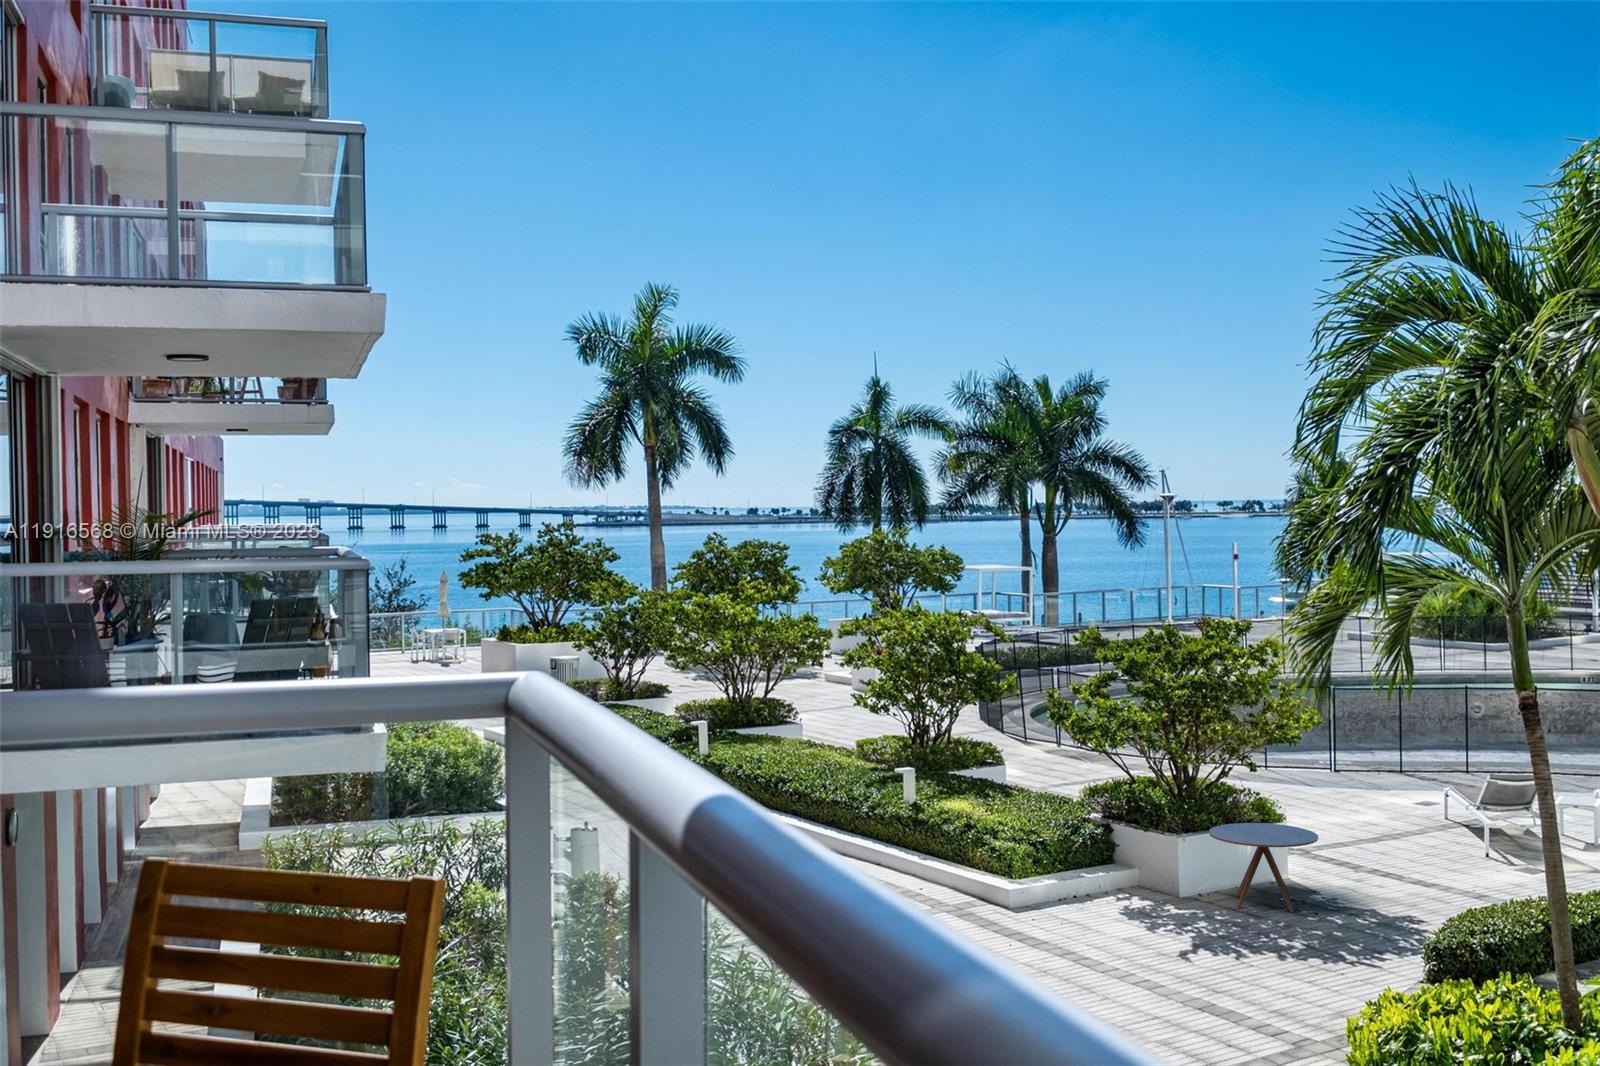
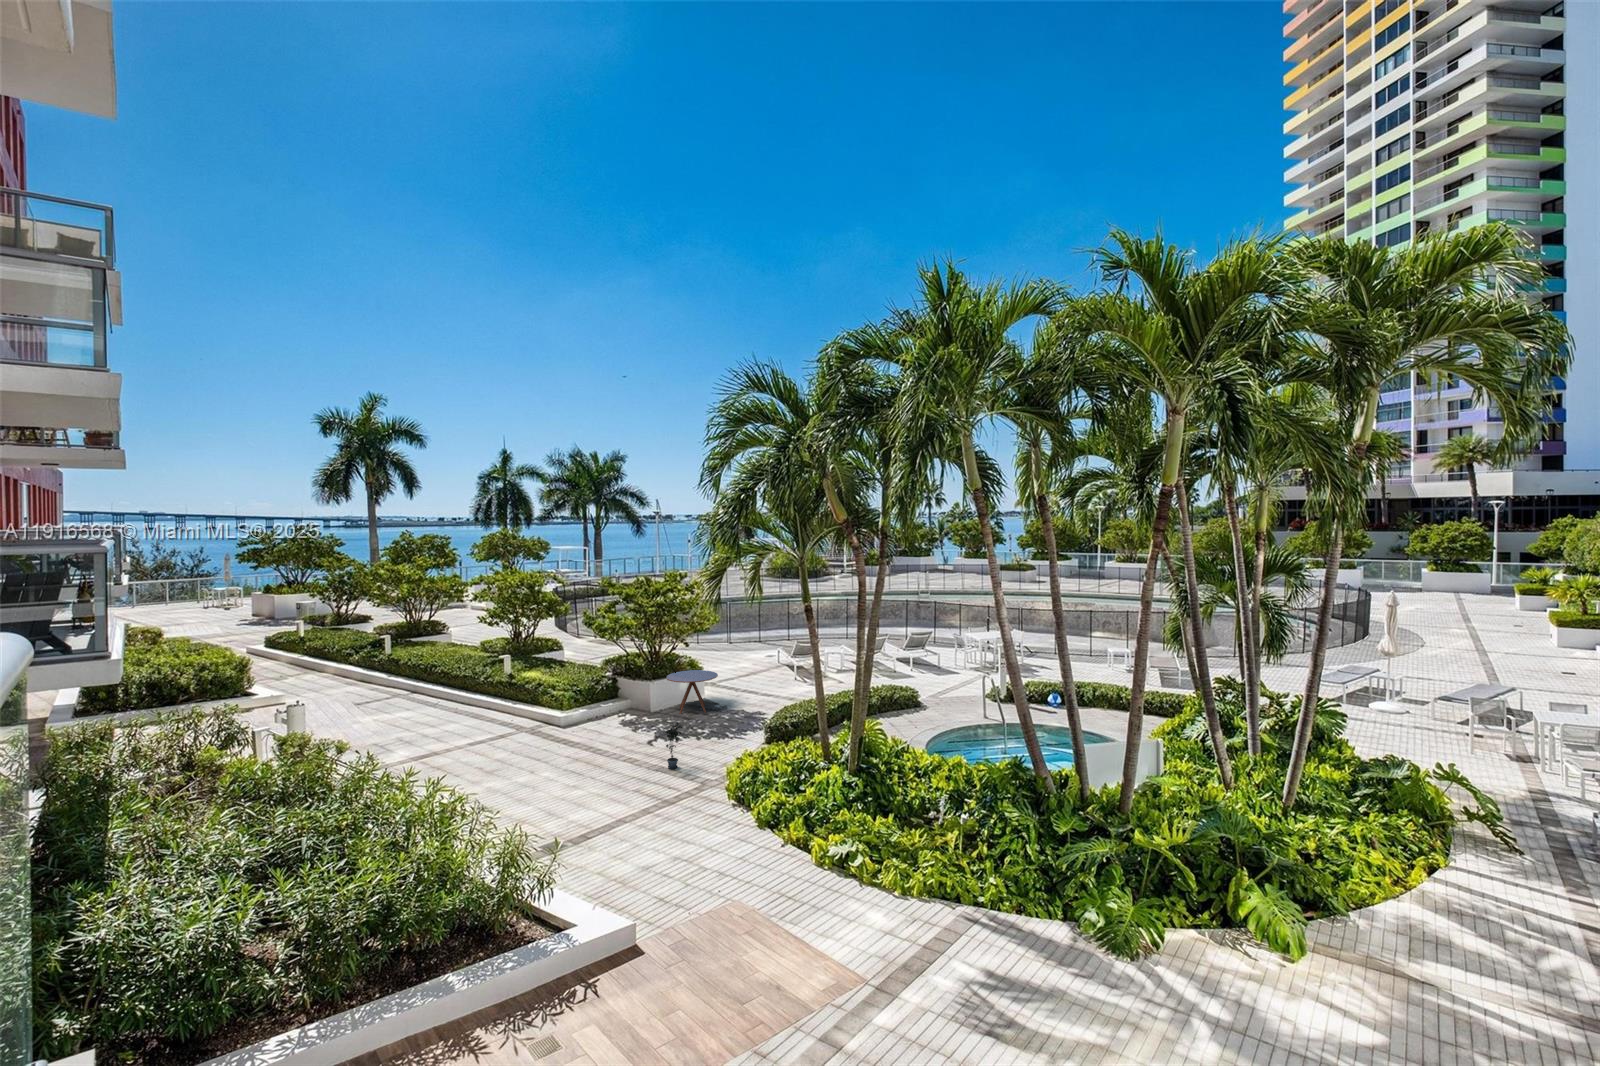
potted plant: none [1212,917,1252,1008] -> present [666,722,682,769]

